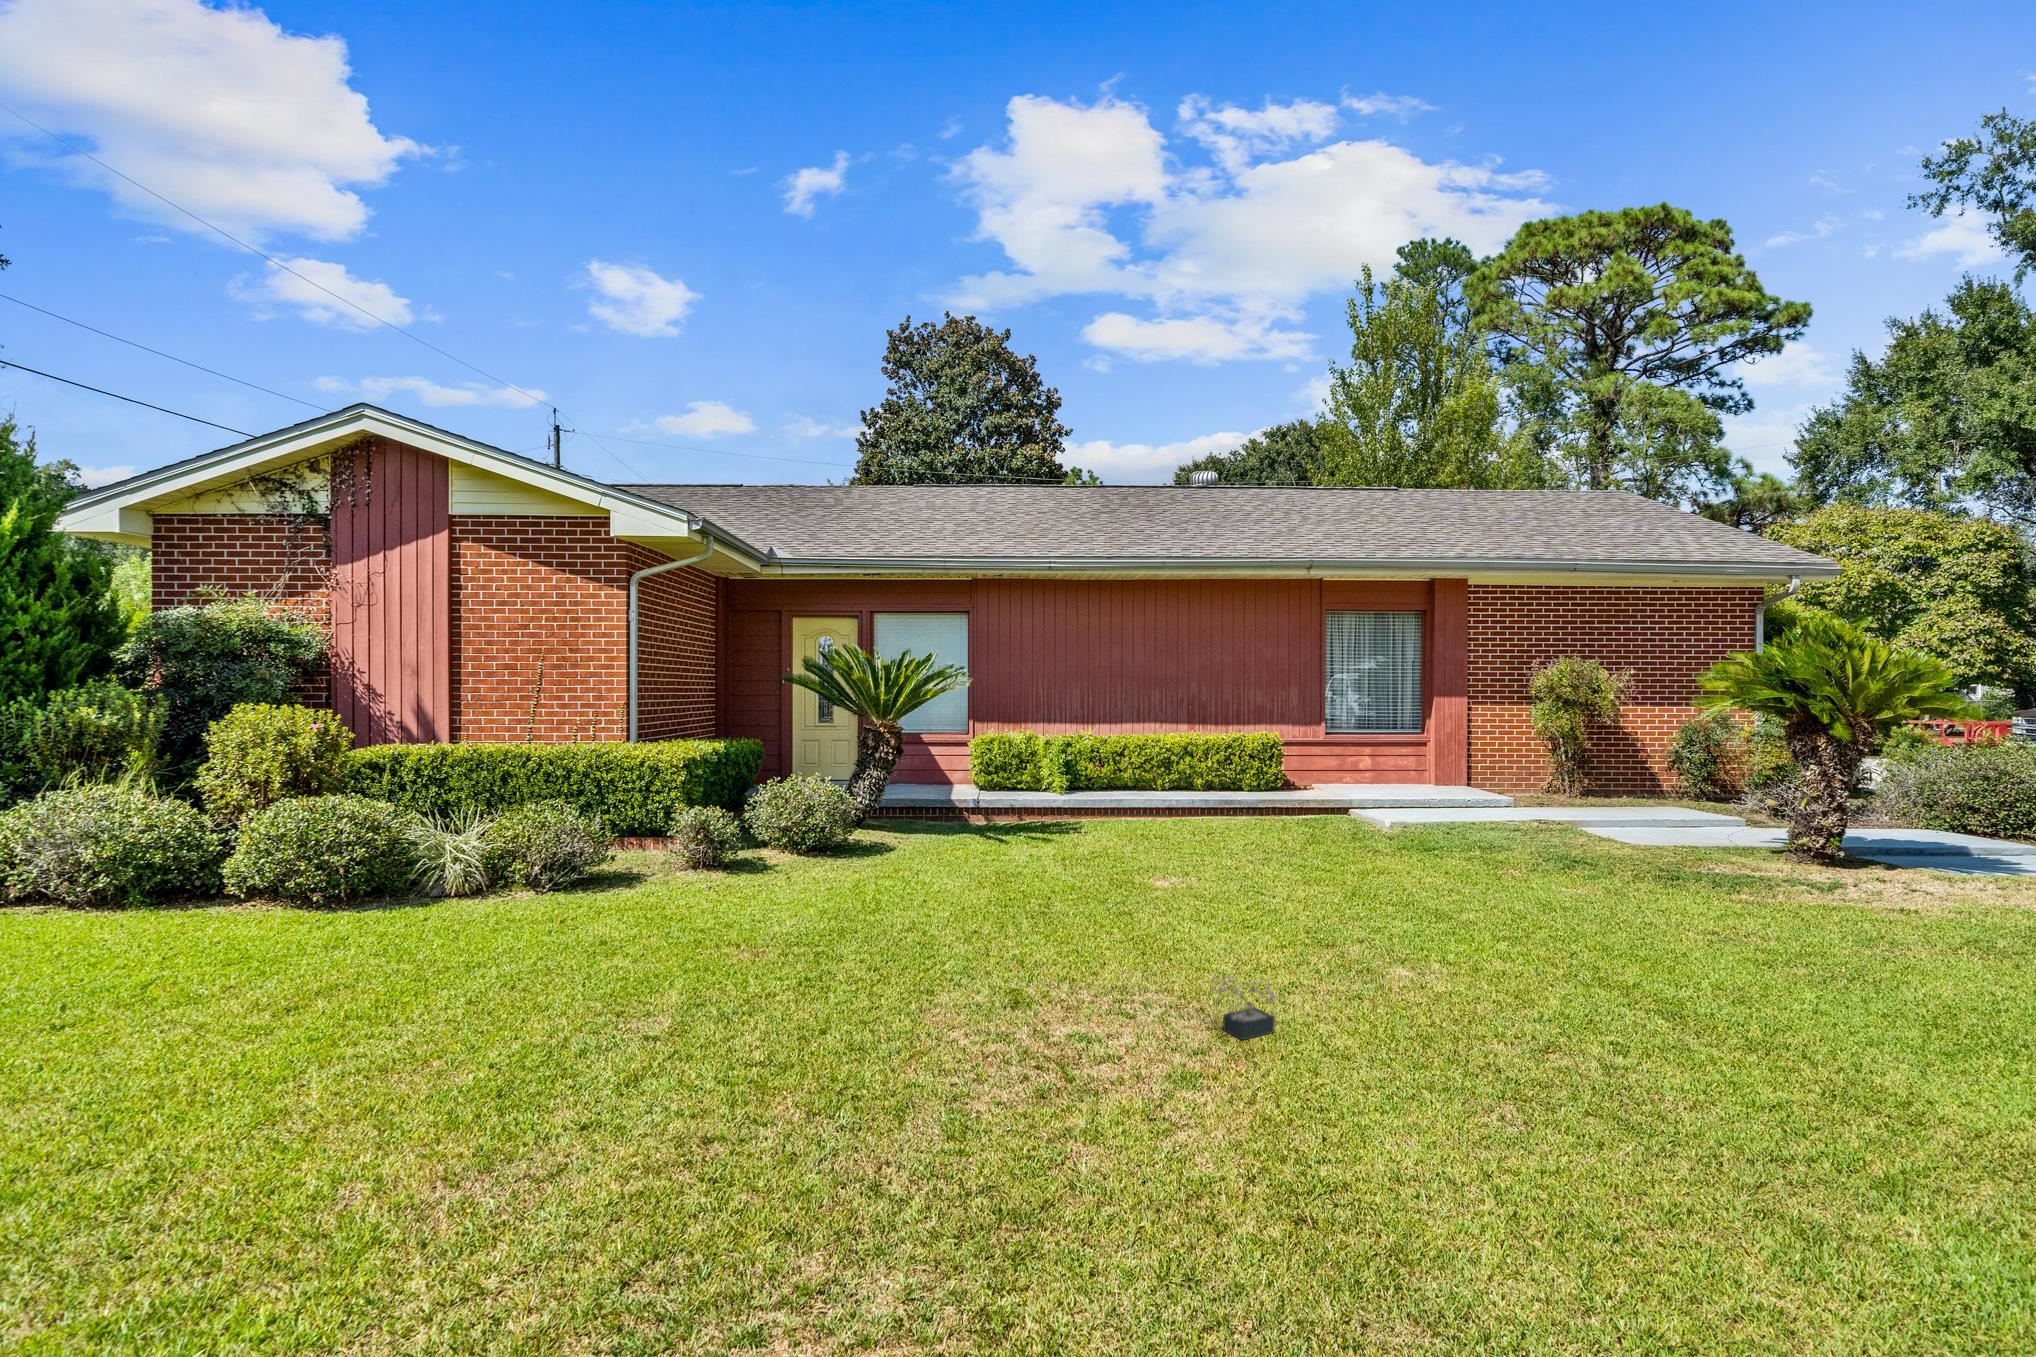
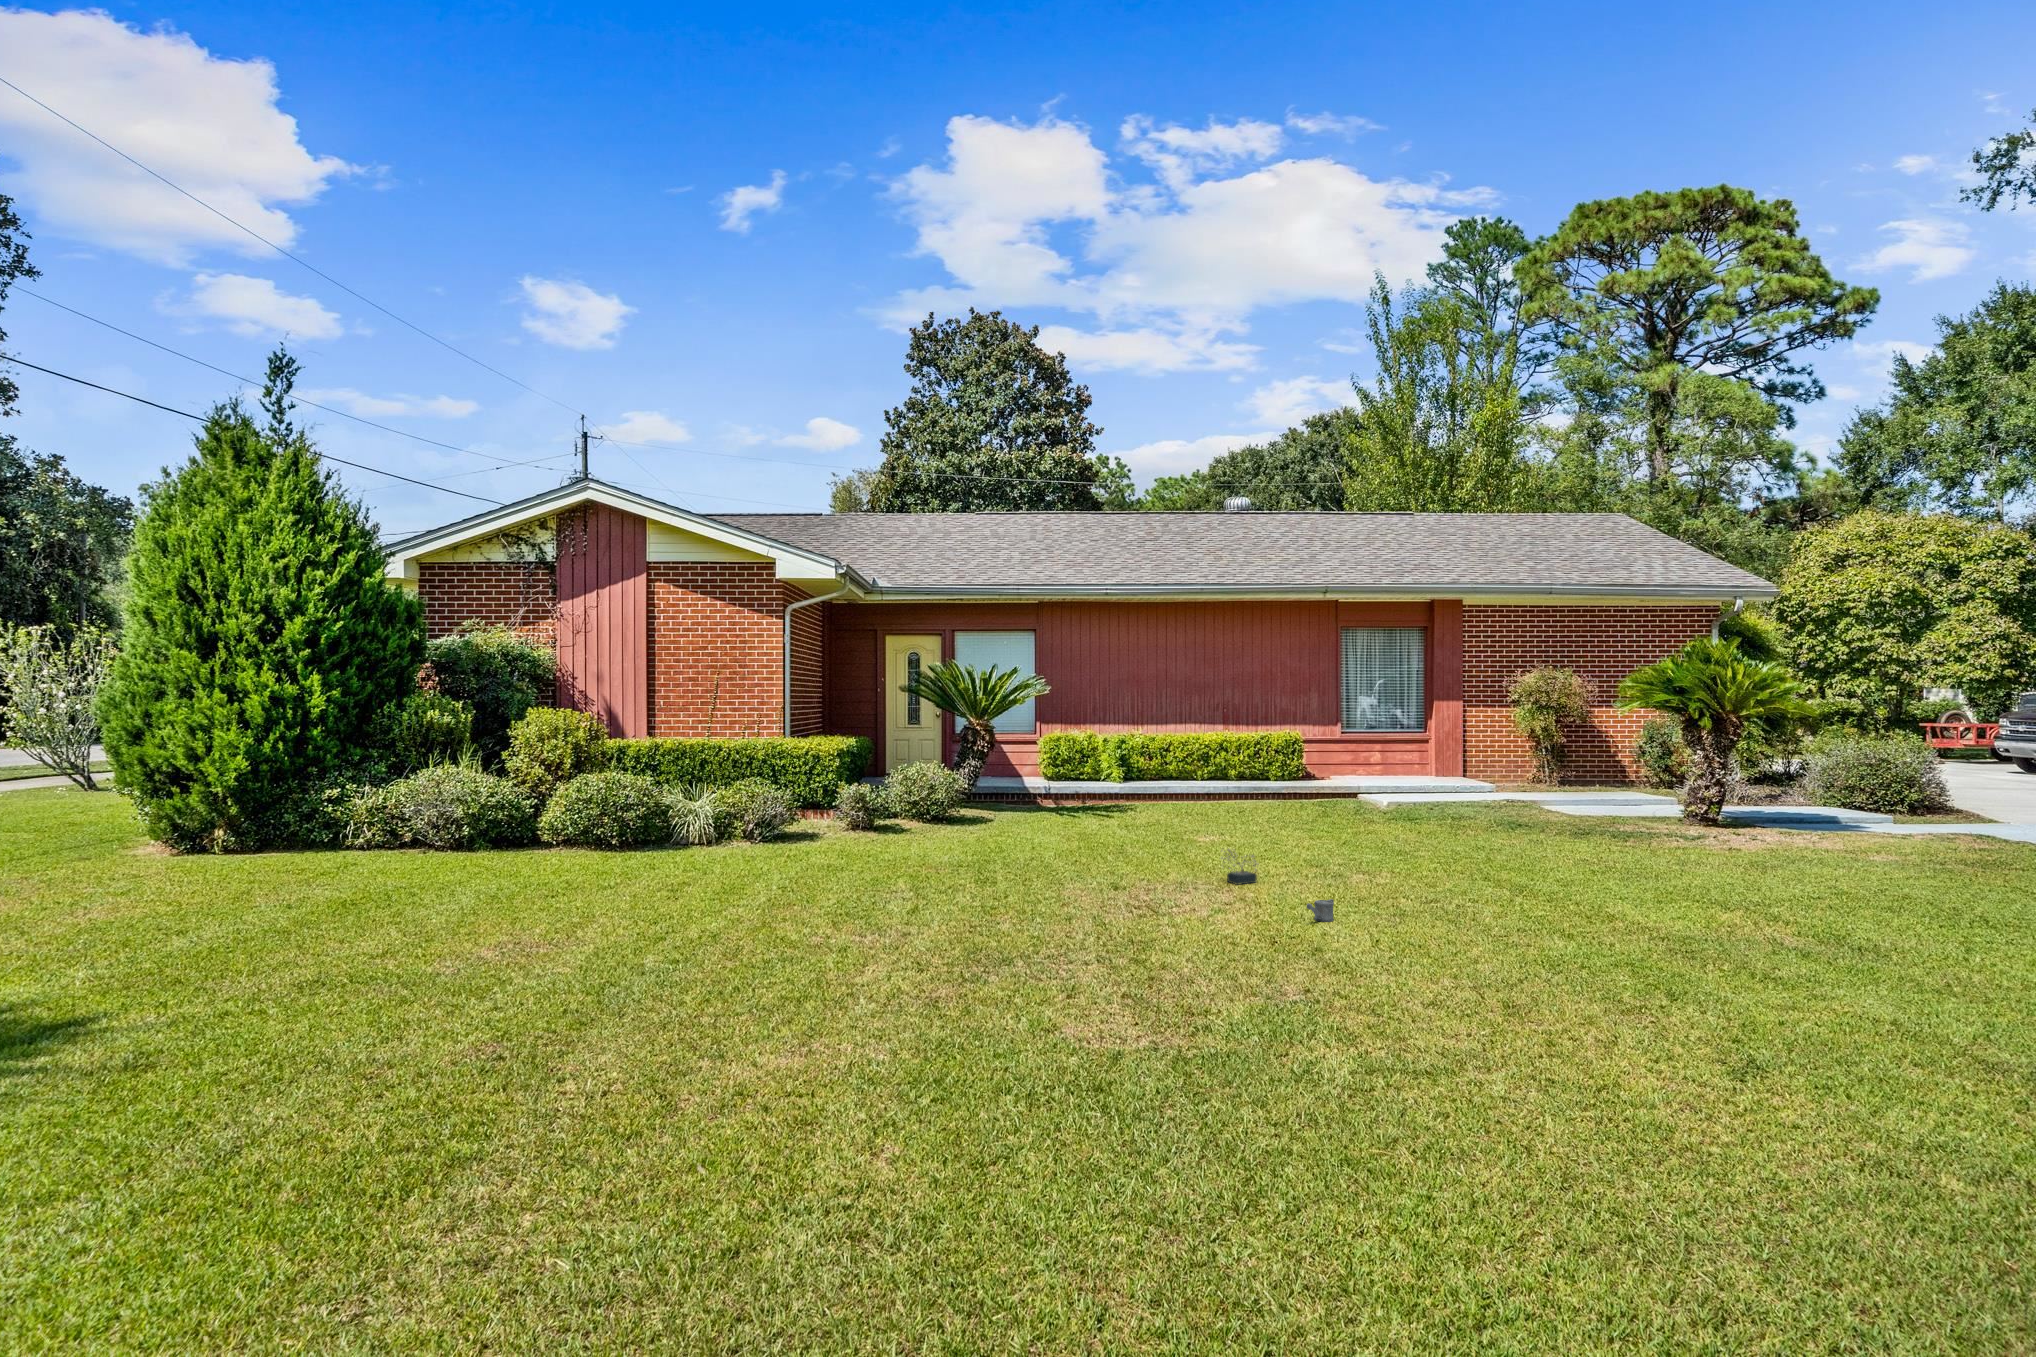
watering can: none [1422,1143,1473,1209] -> present [1307,899,1334,922]

